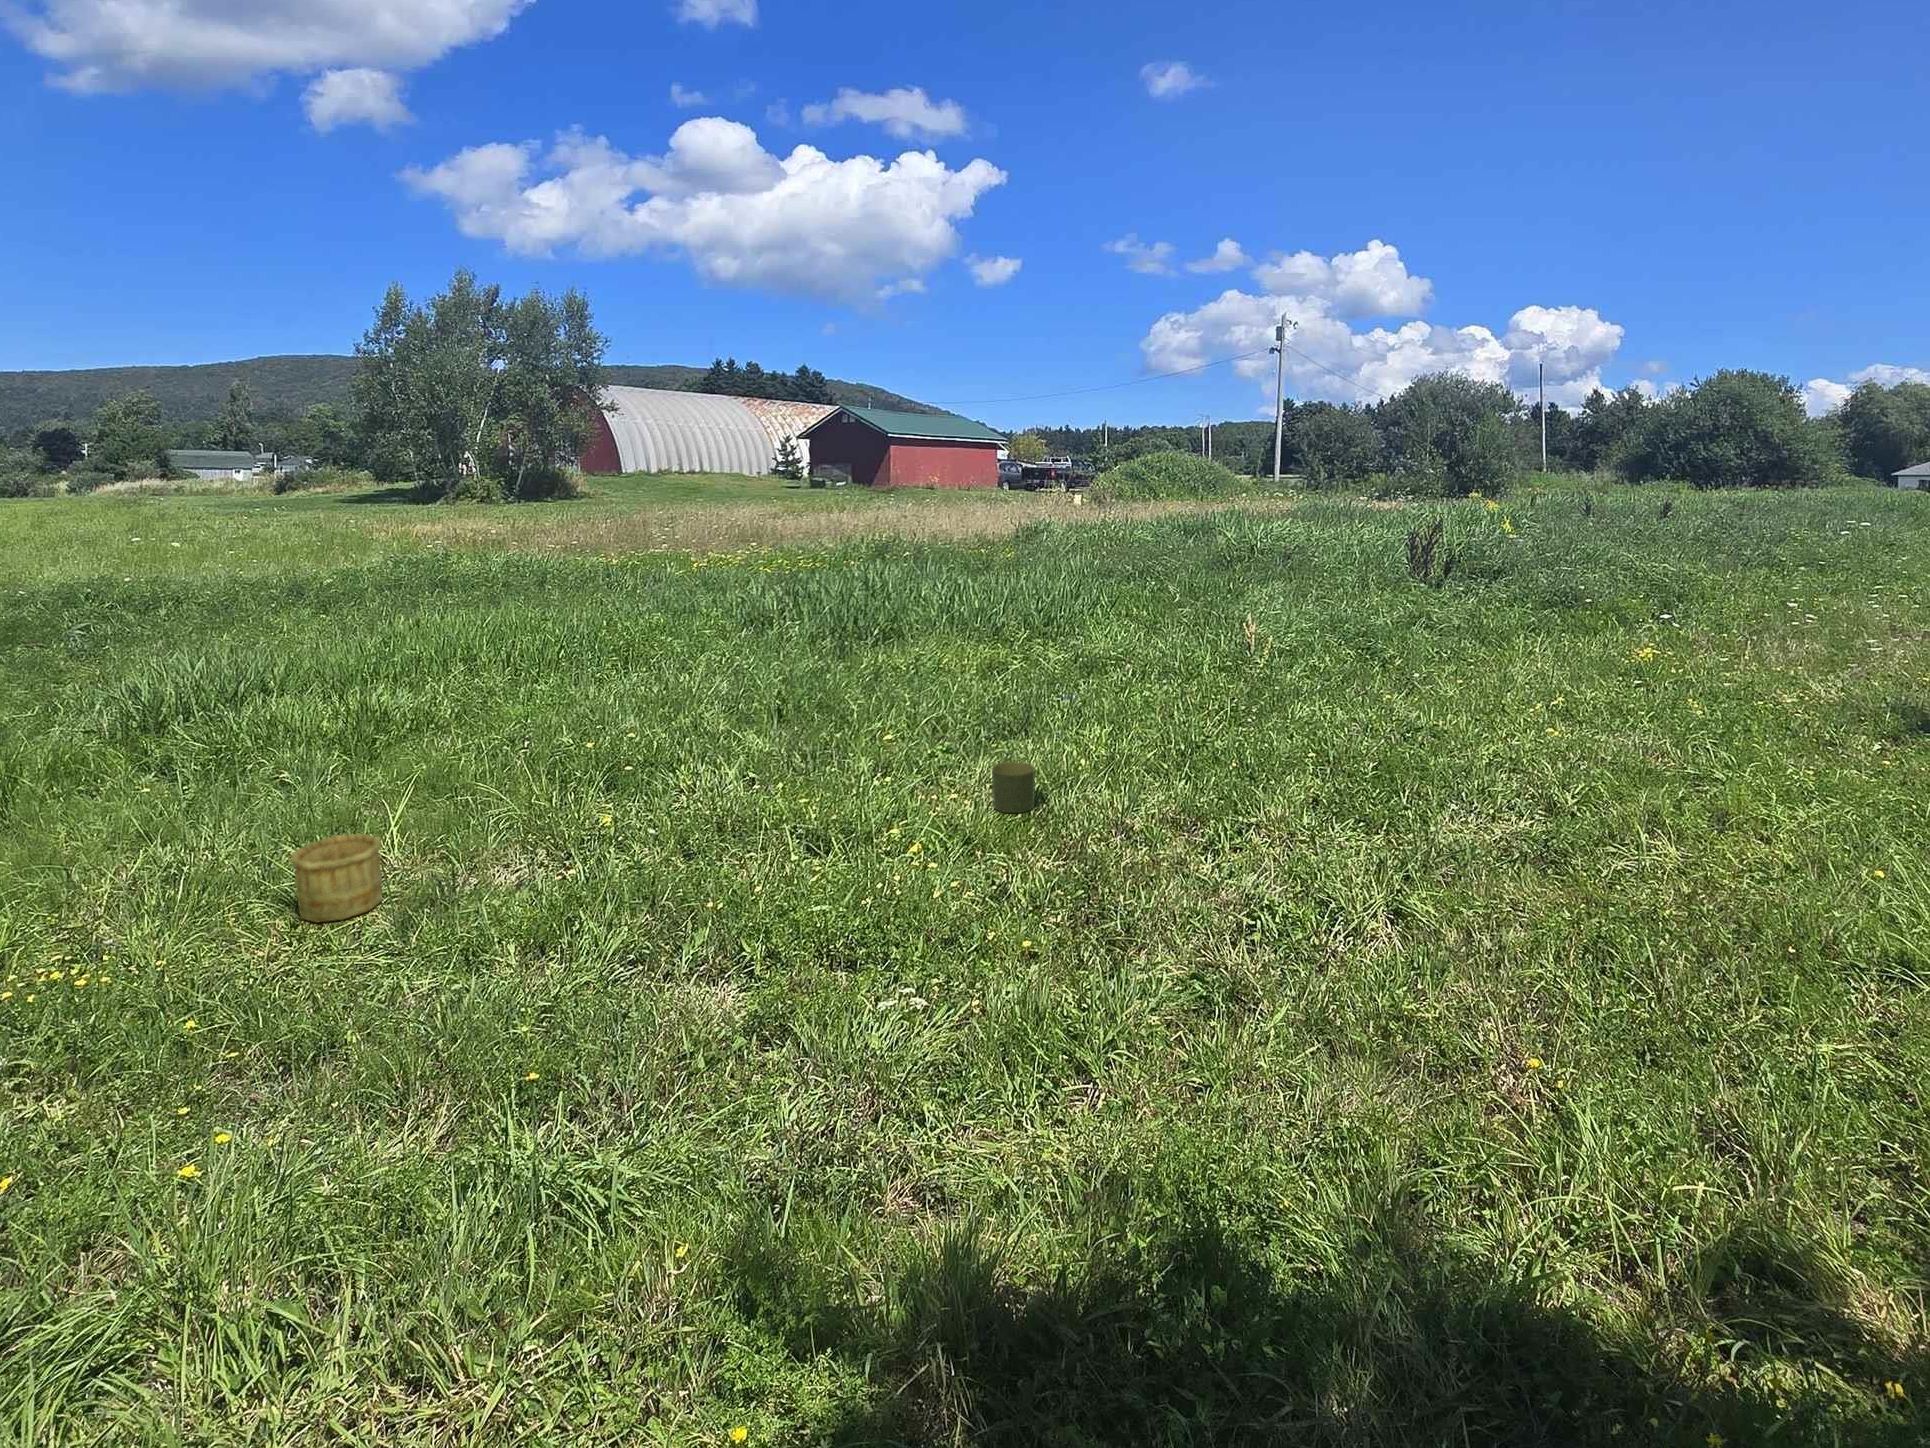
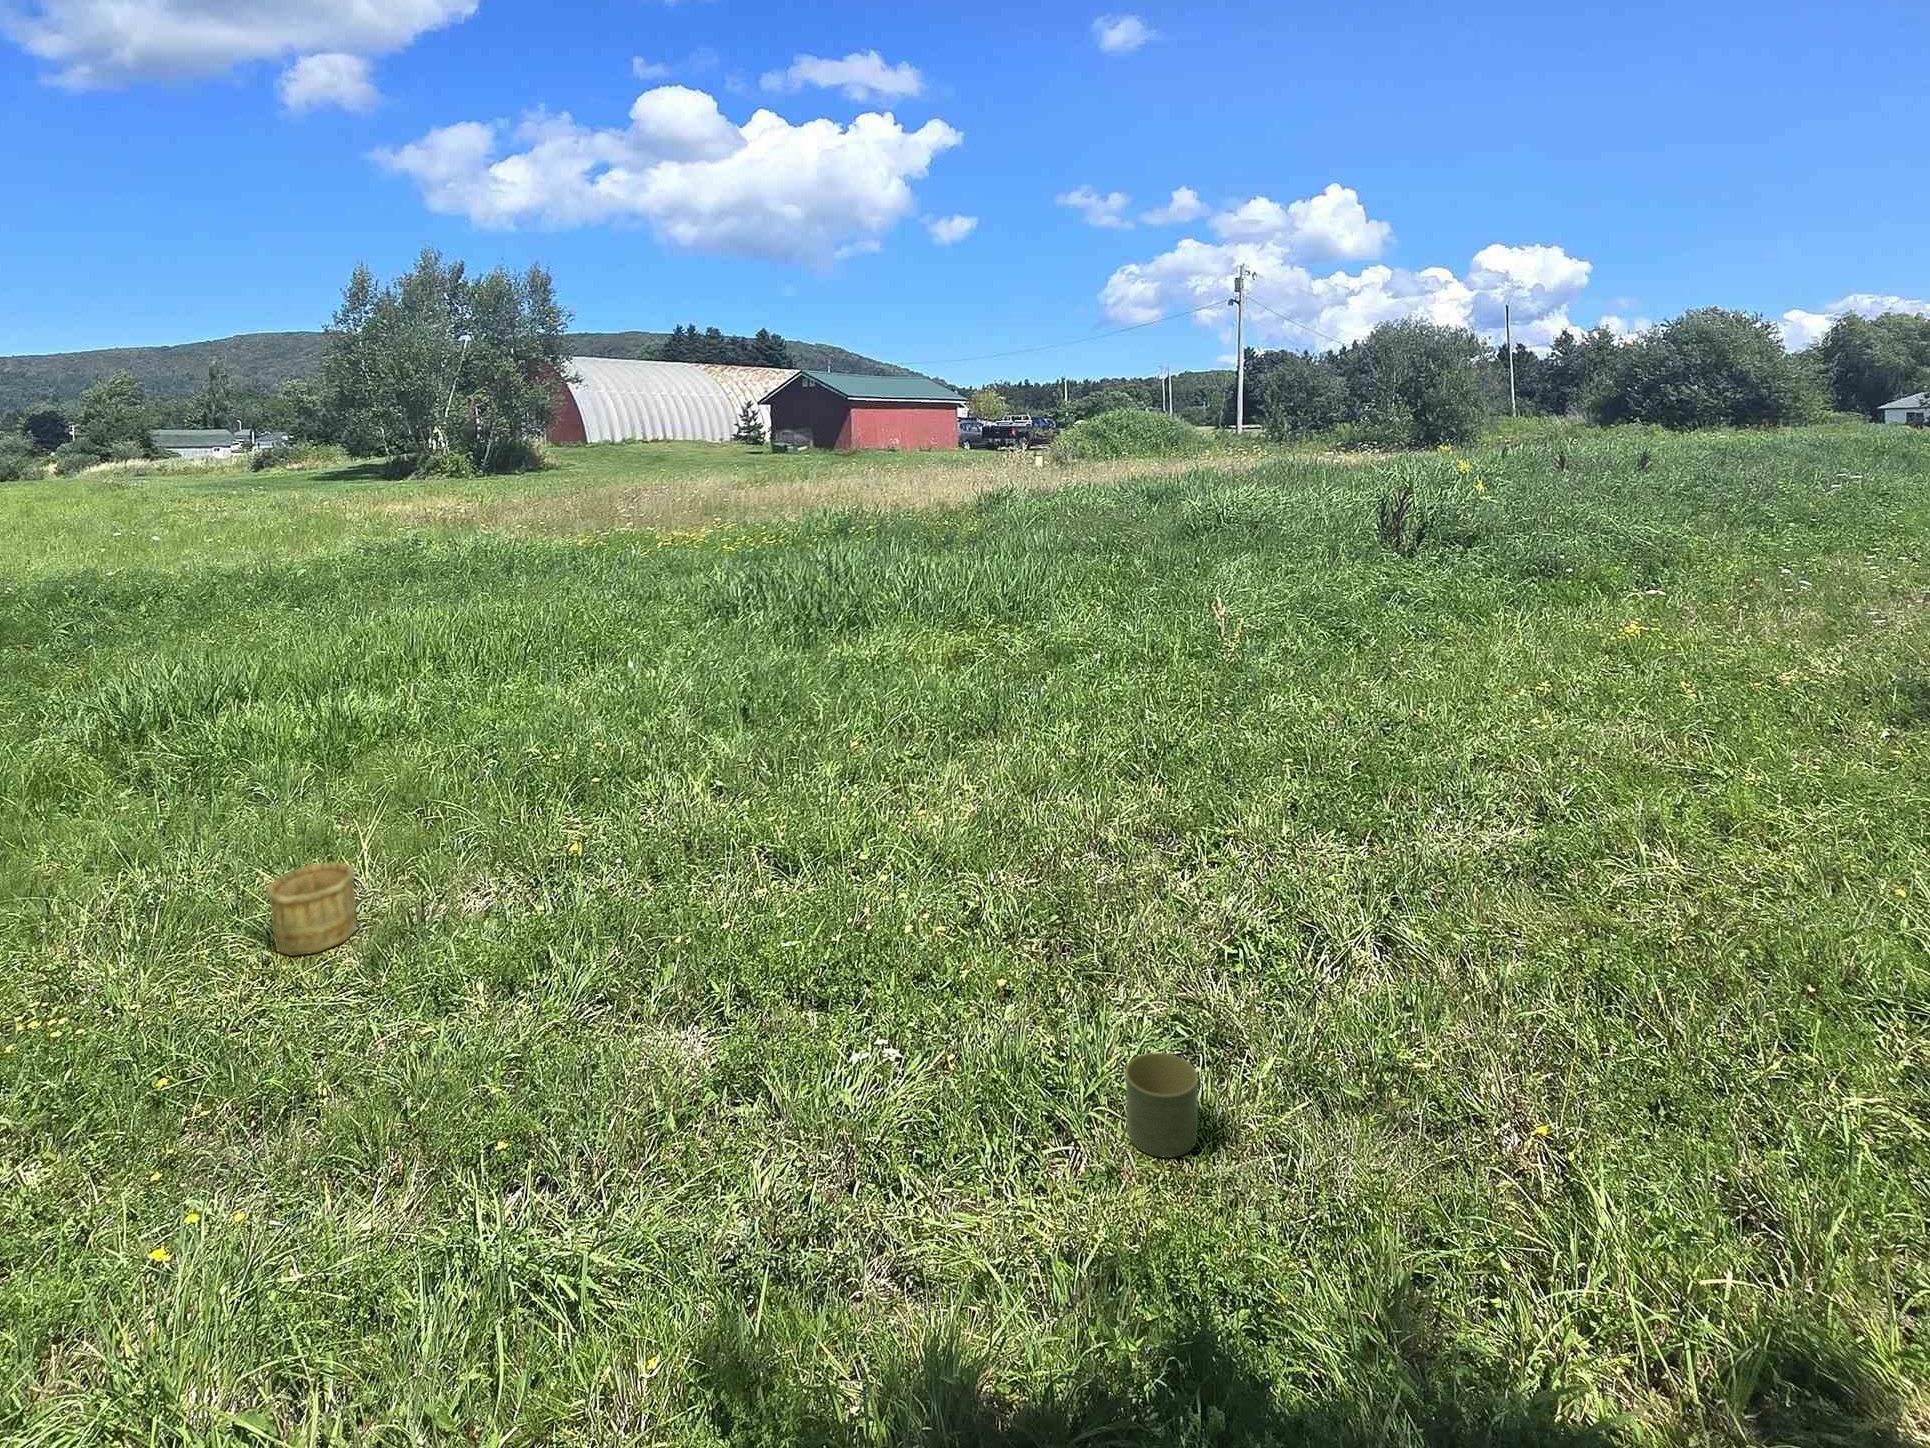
planter: present [992,762,1035,813] -> present [1125,1053,1198,1158]

